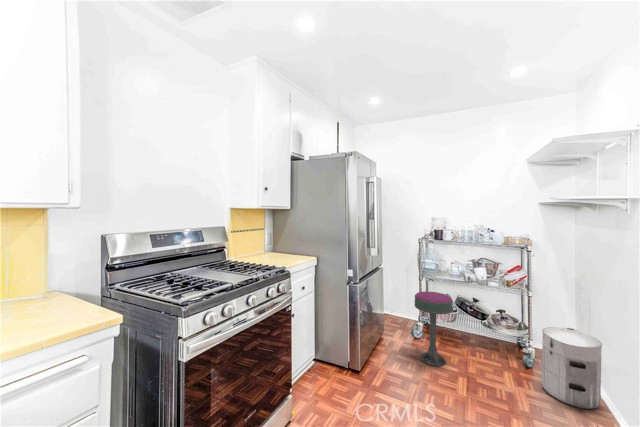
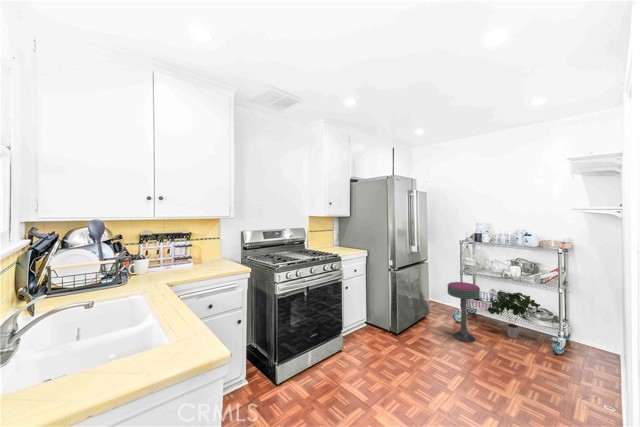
potted plant: none [451,298,504,352] -> present [487,291,538,339]
waste bin: present [542,327,602,409] -> none [558,318,613,389]

